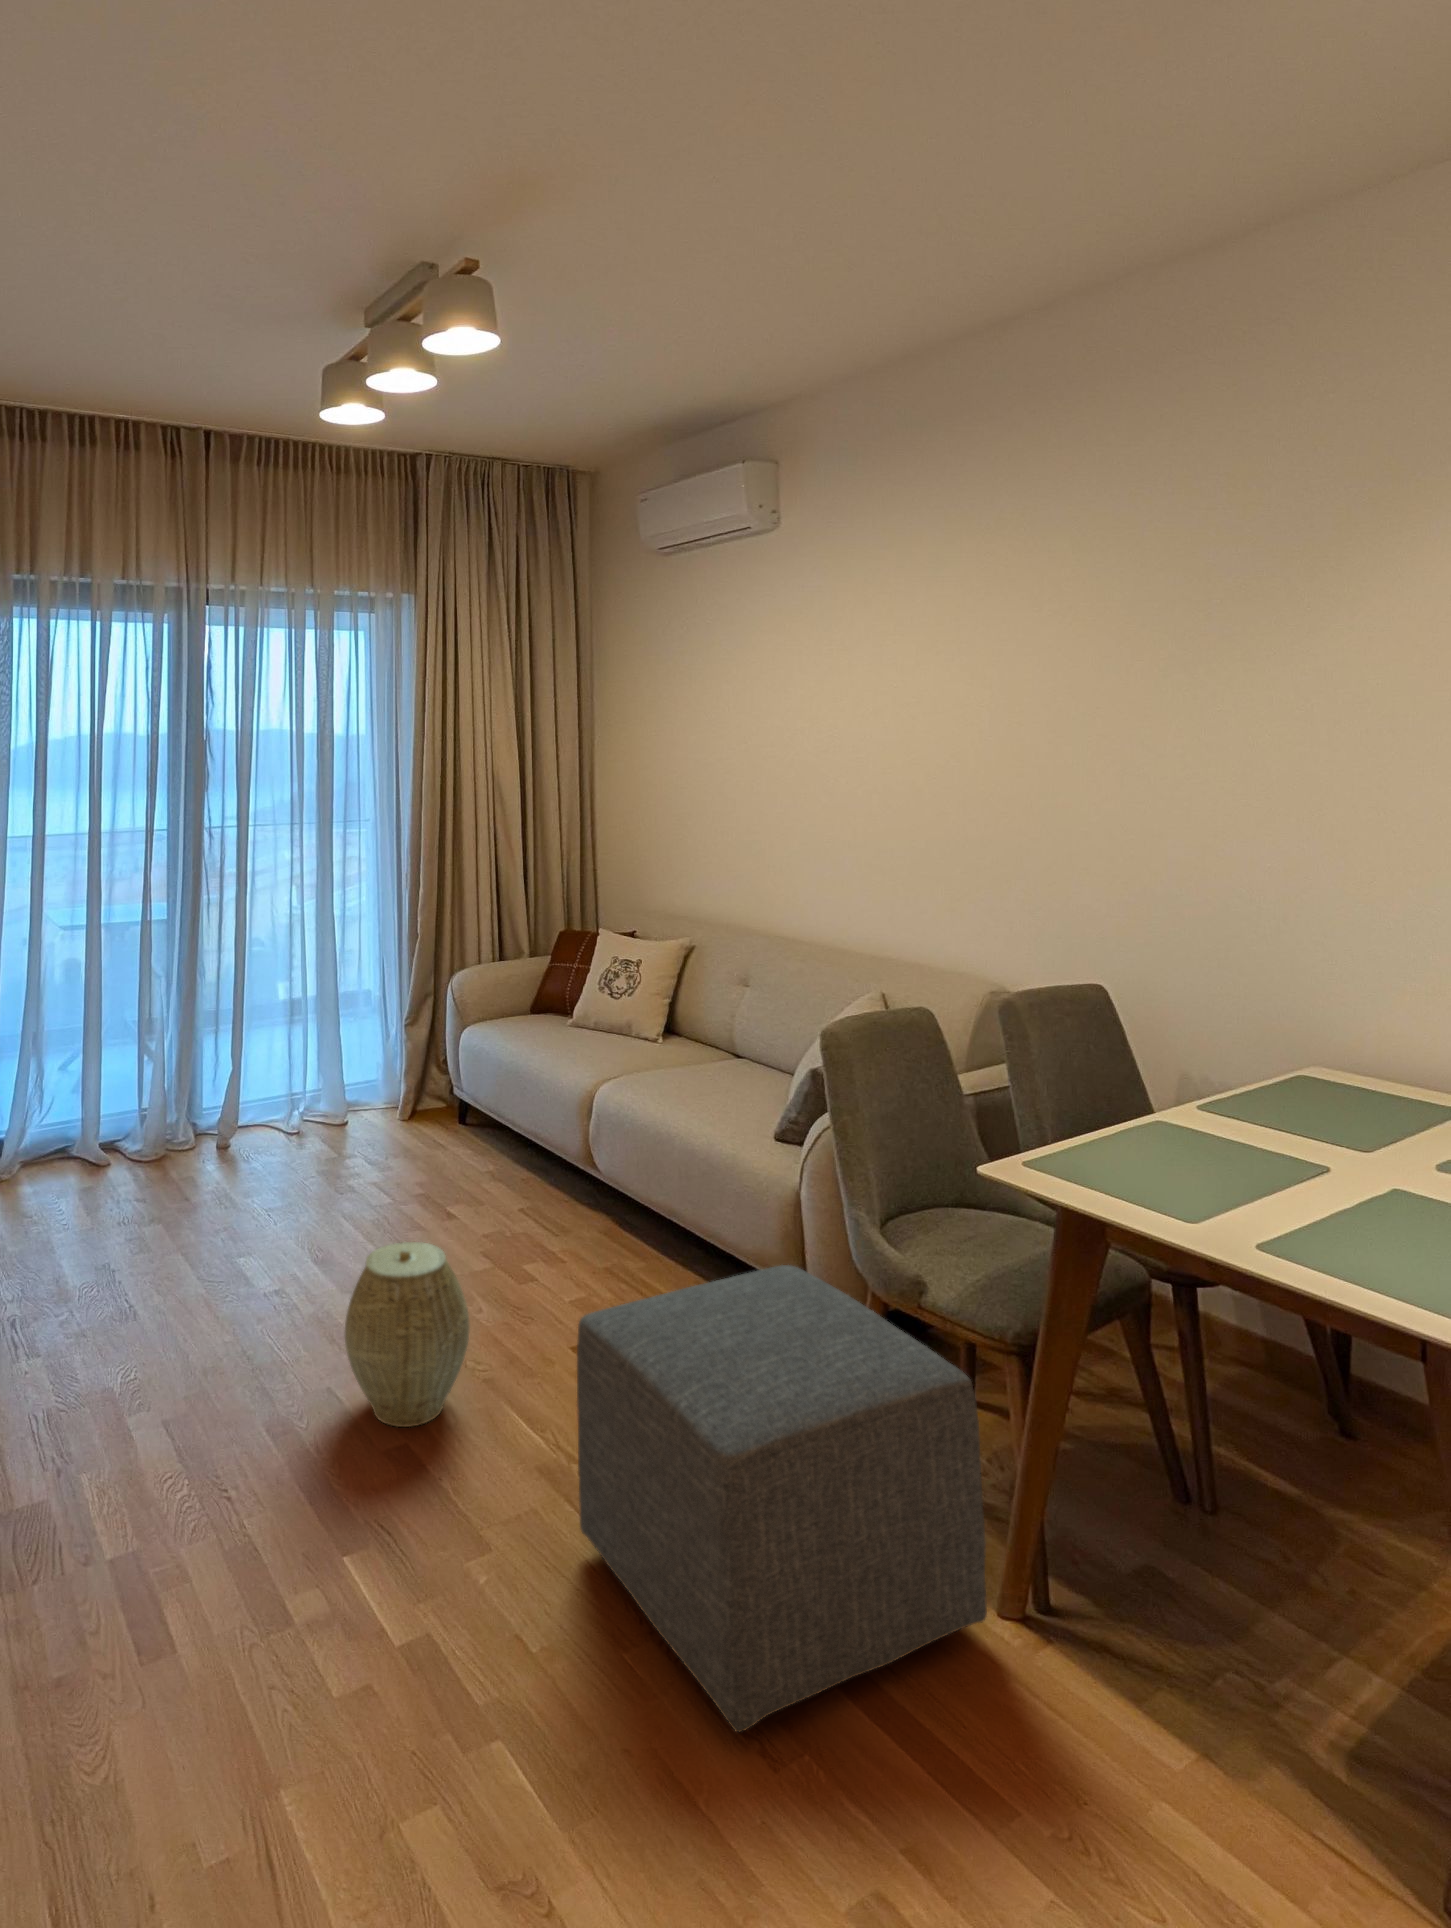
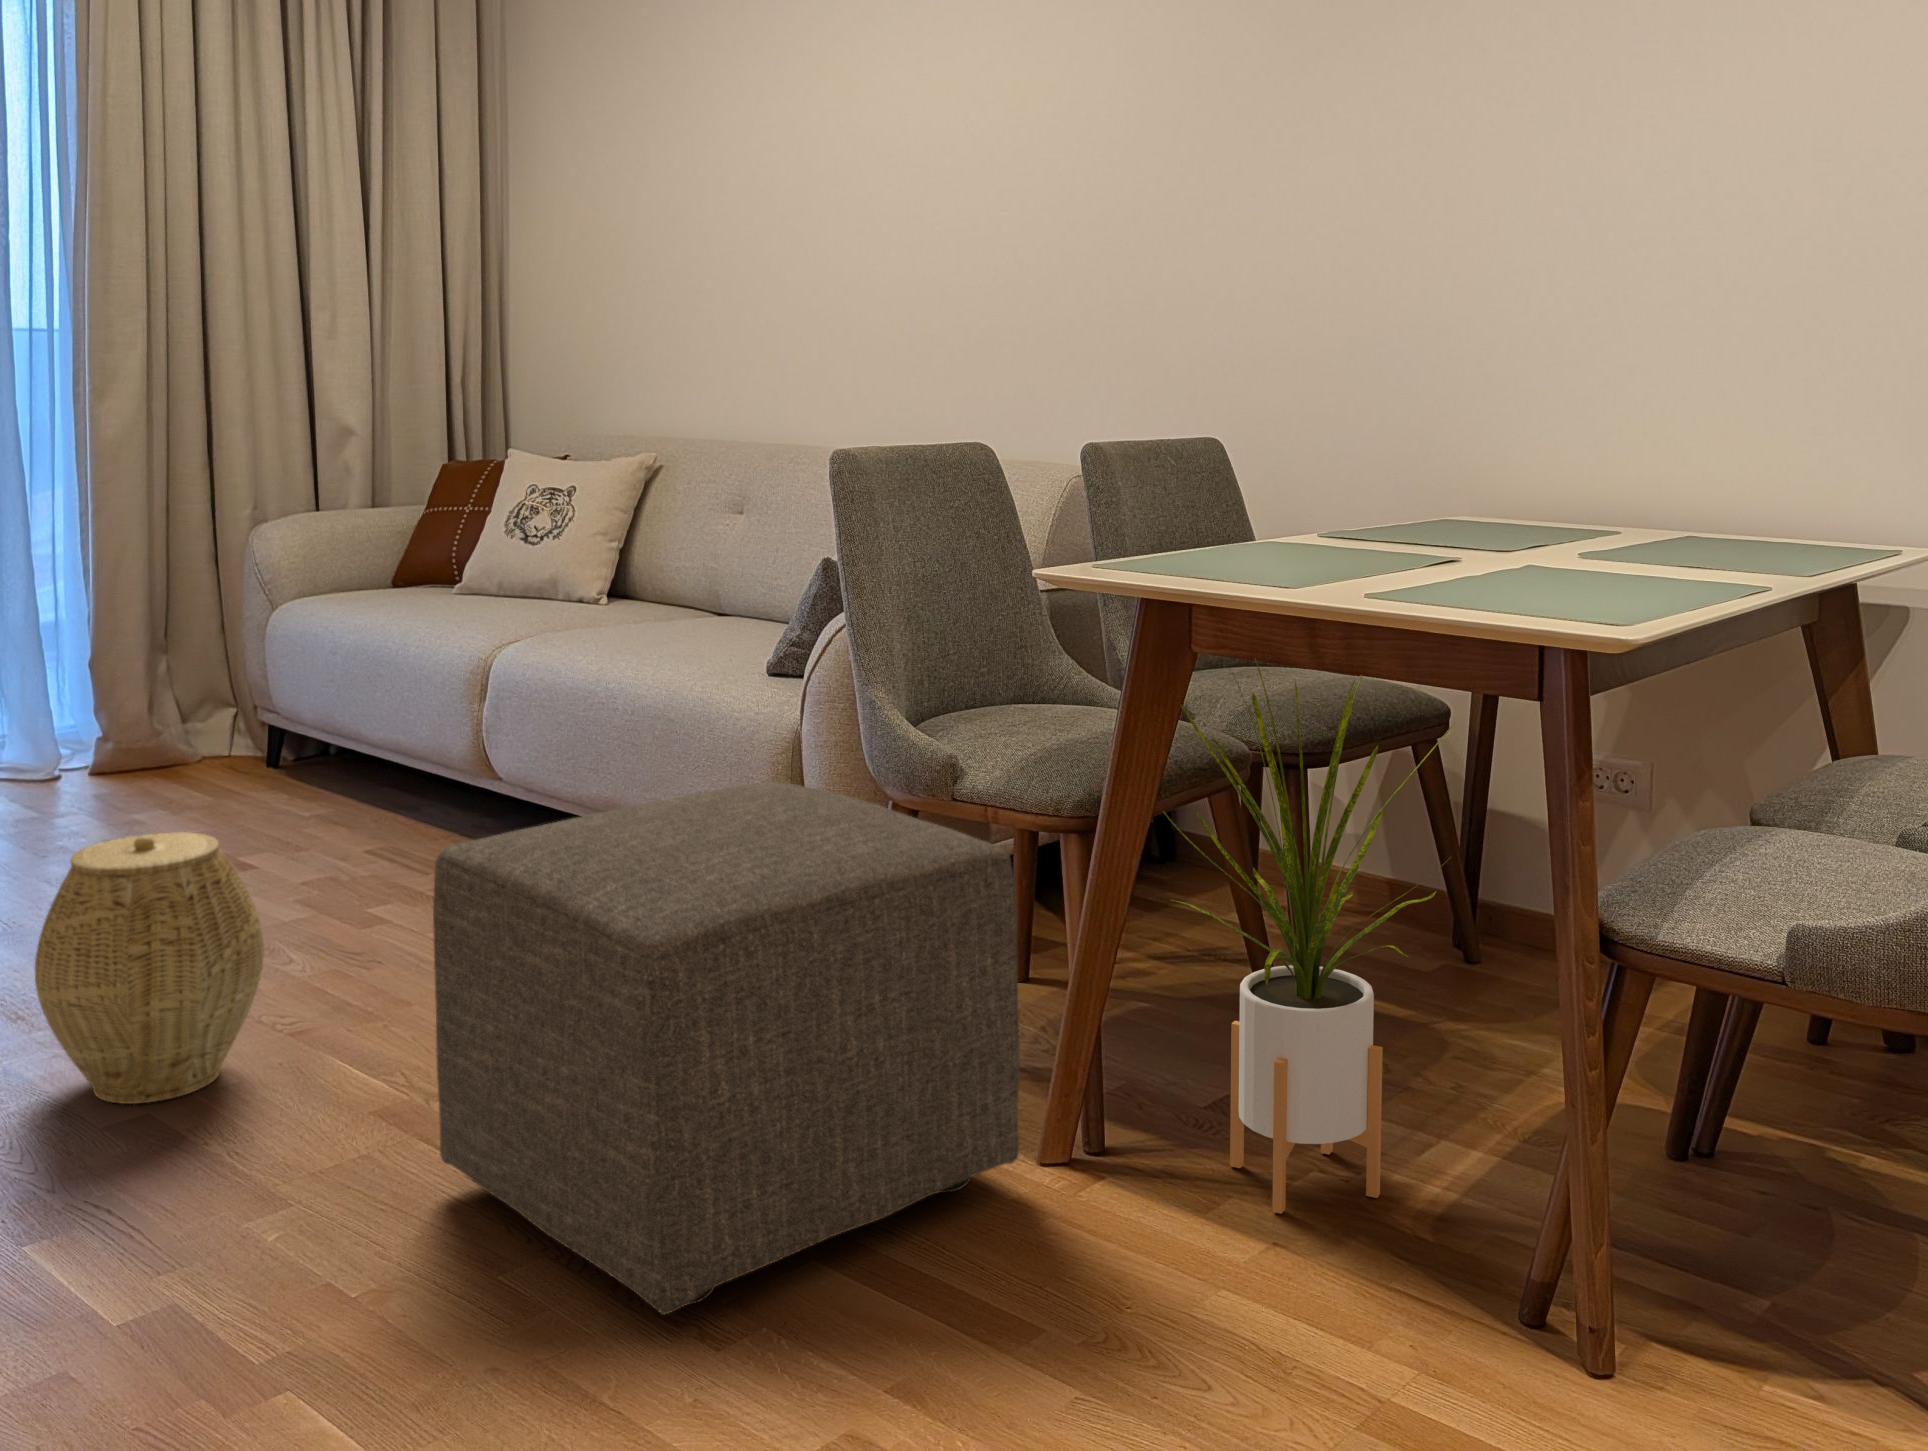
house plant: none [1093,1247,1349,1724] -> present [1163,659,1455,1214]

